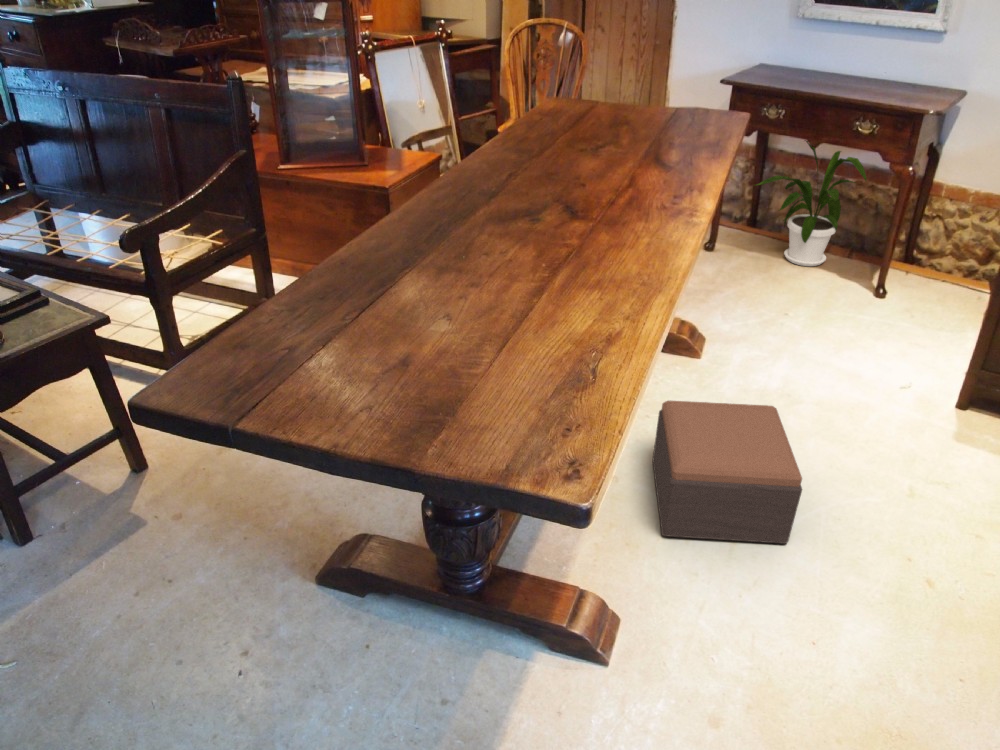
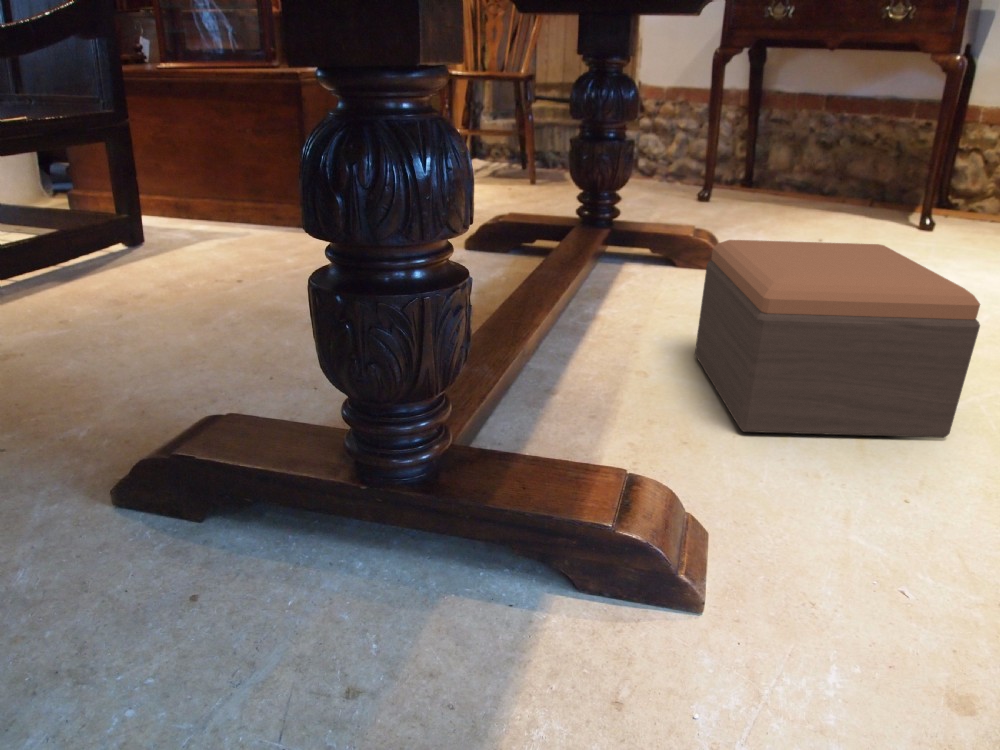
house plant: present [757,140,866,266] -> none [759,49,898,212]

